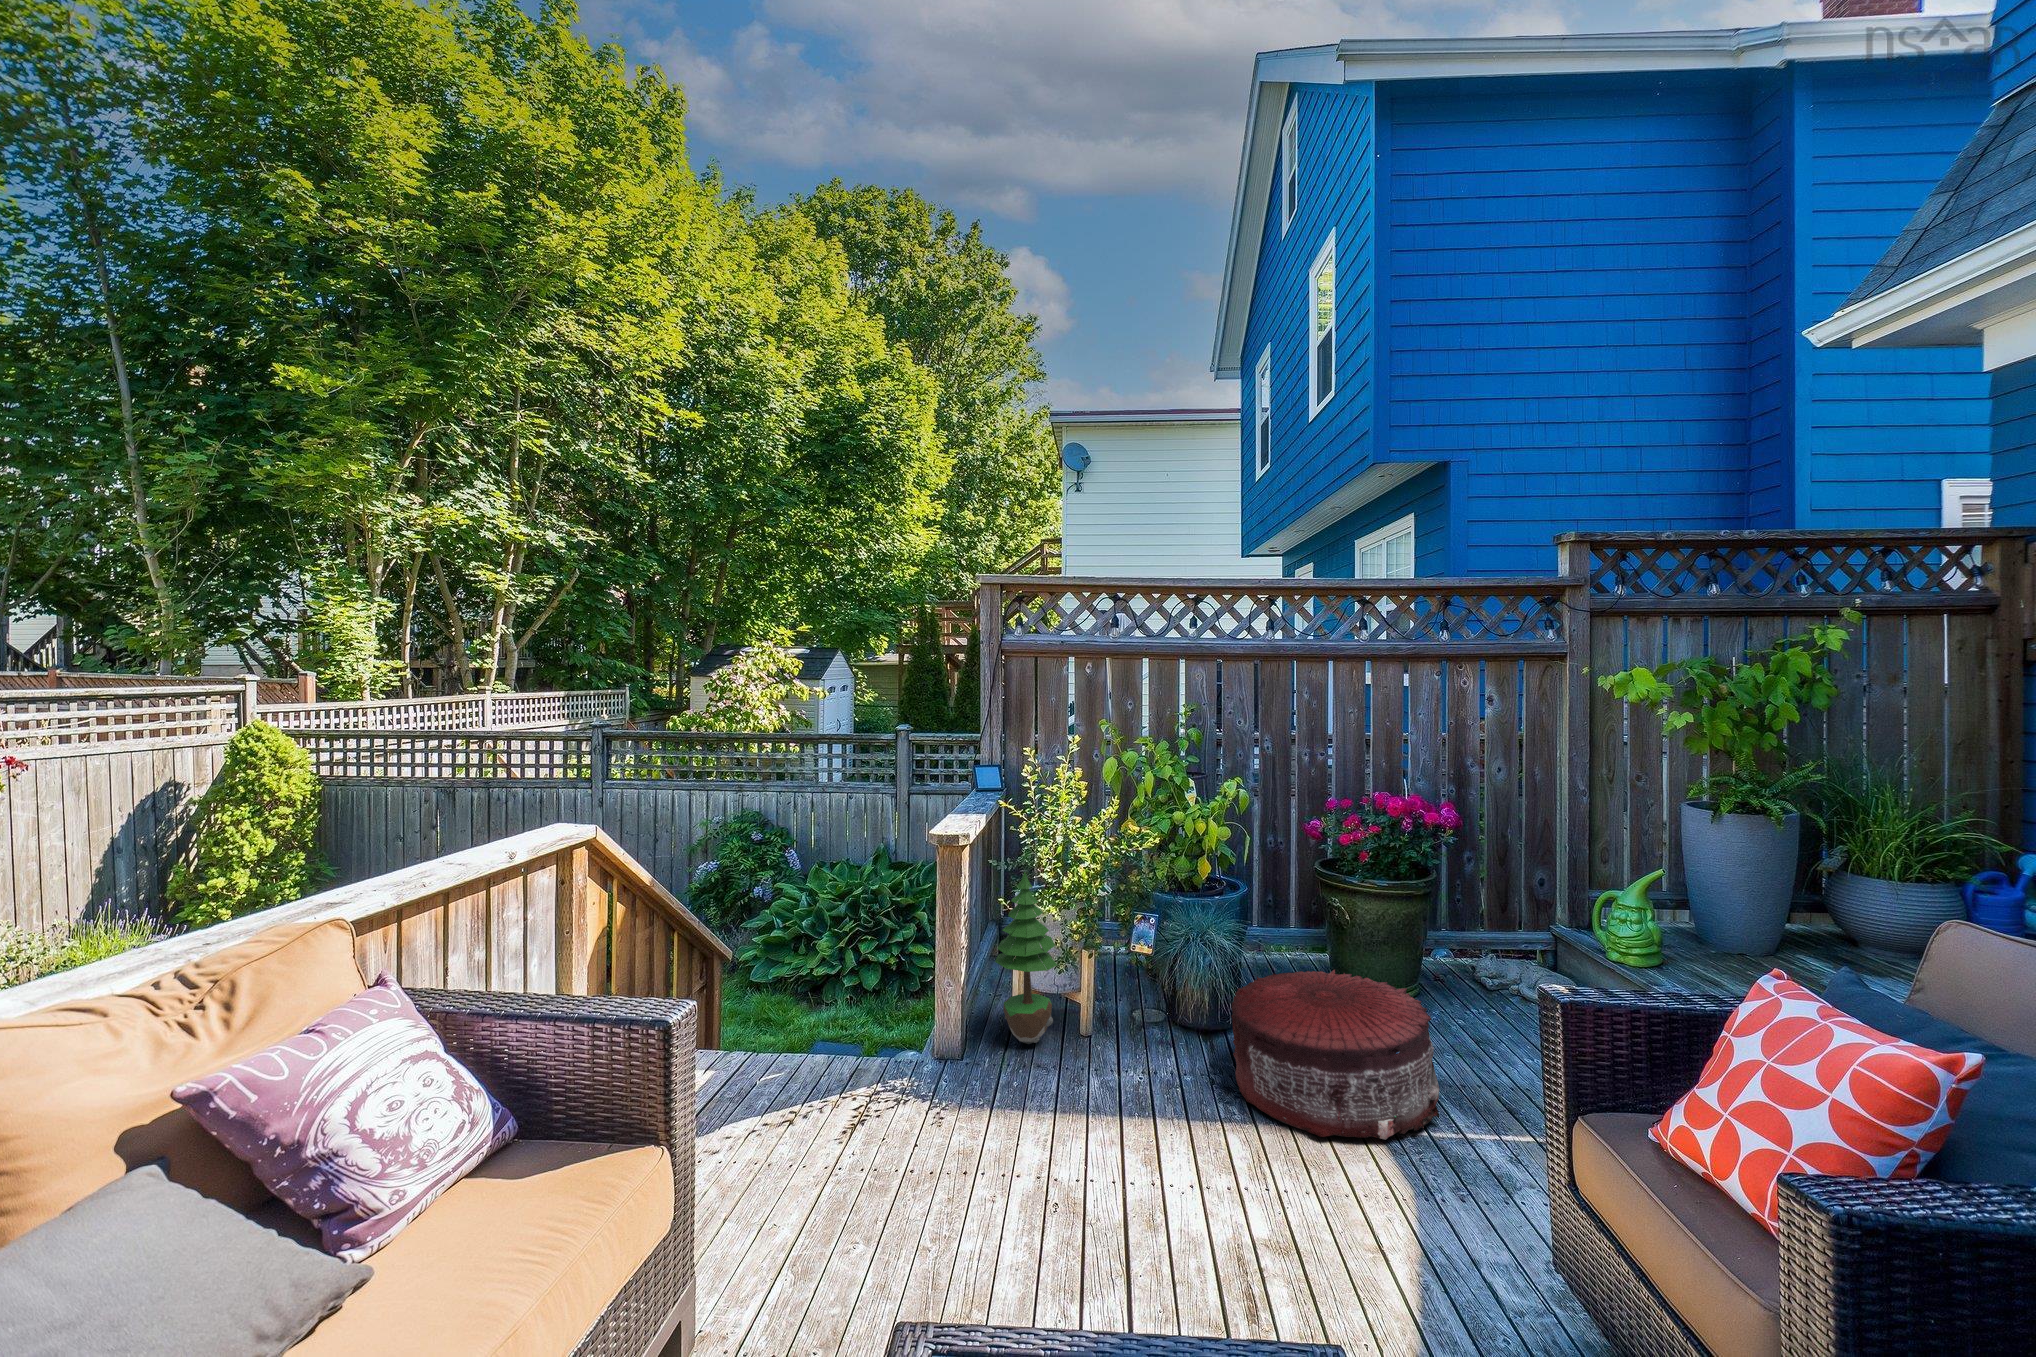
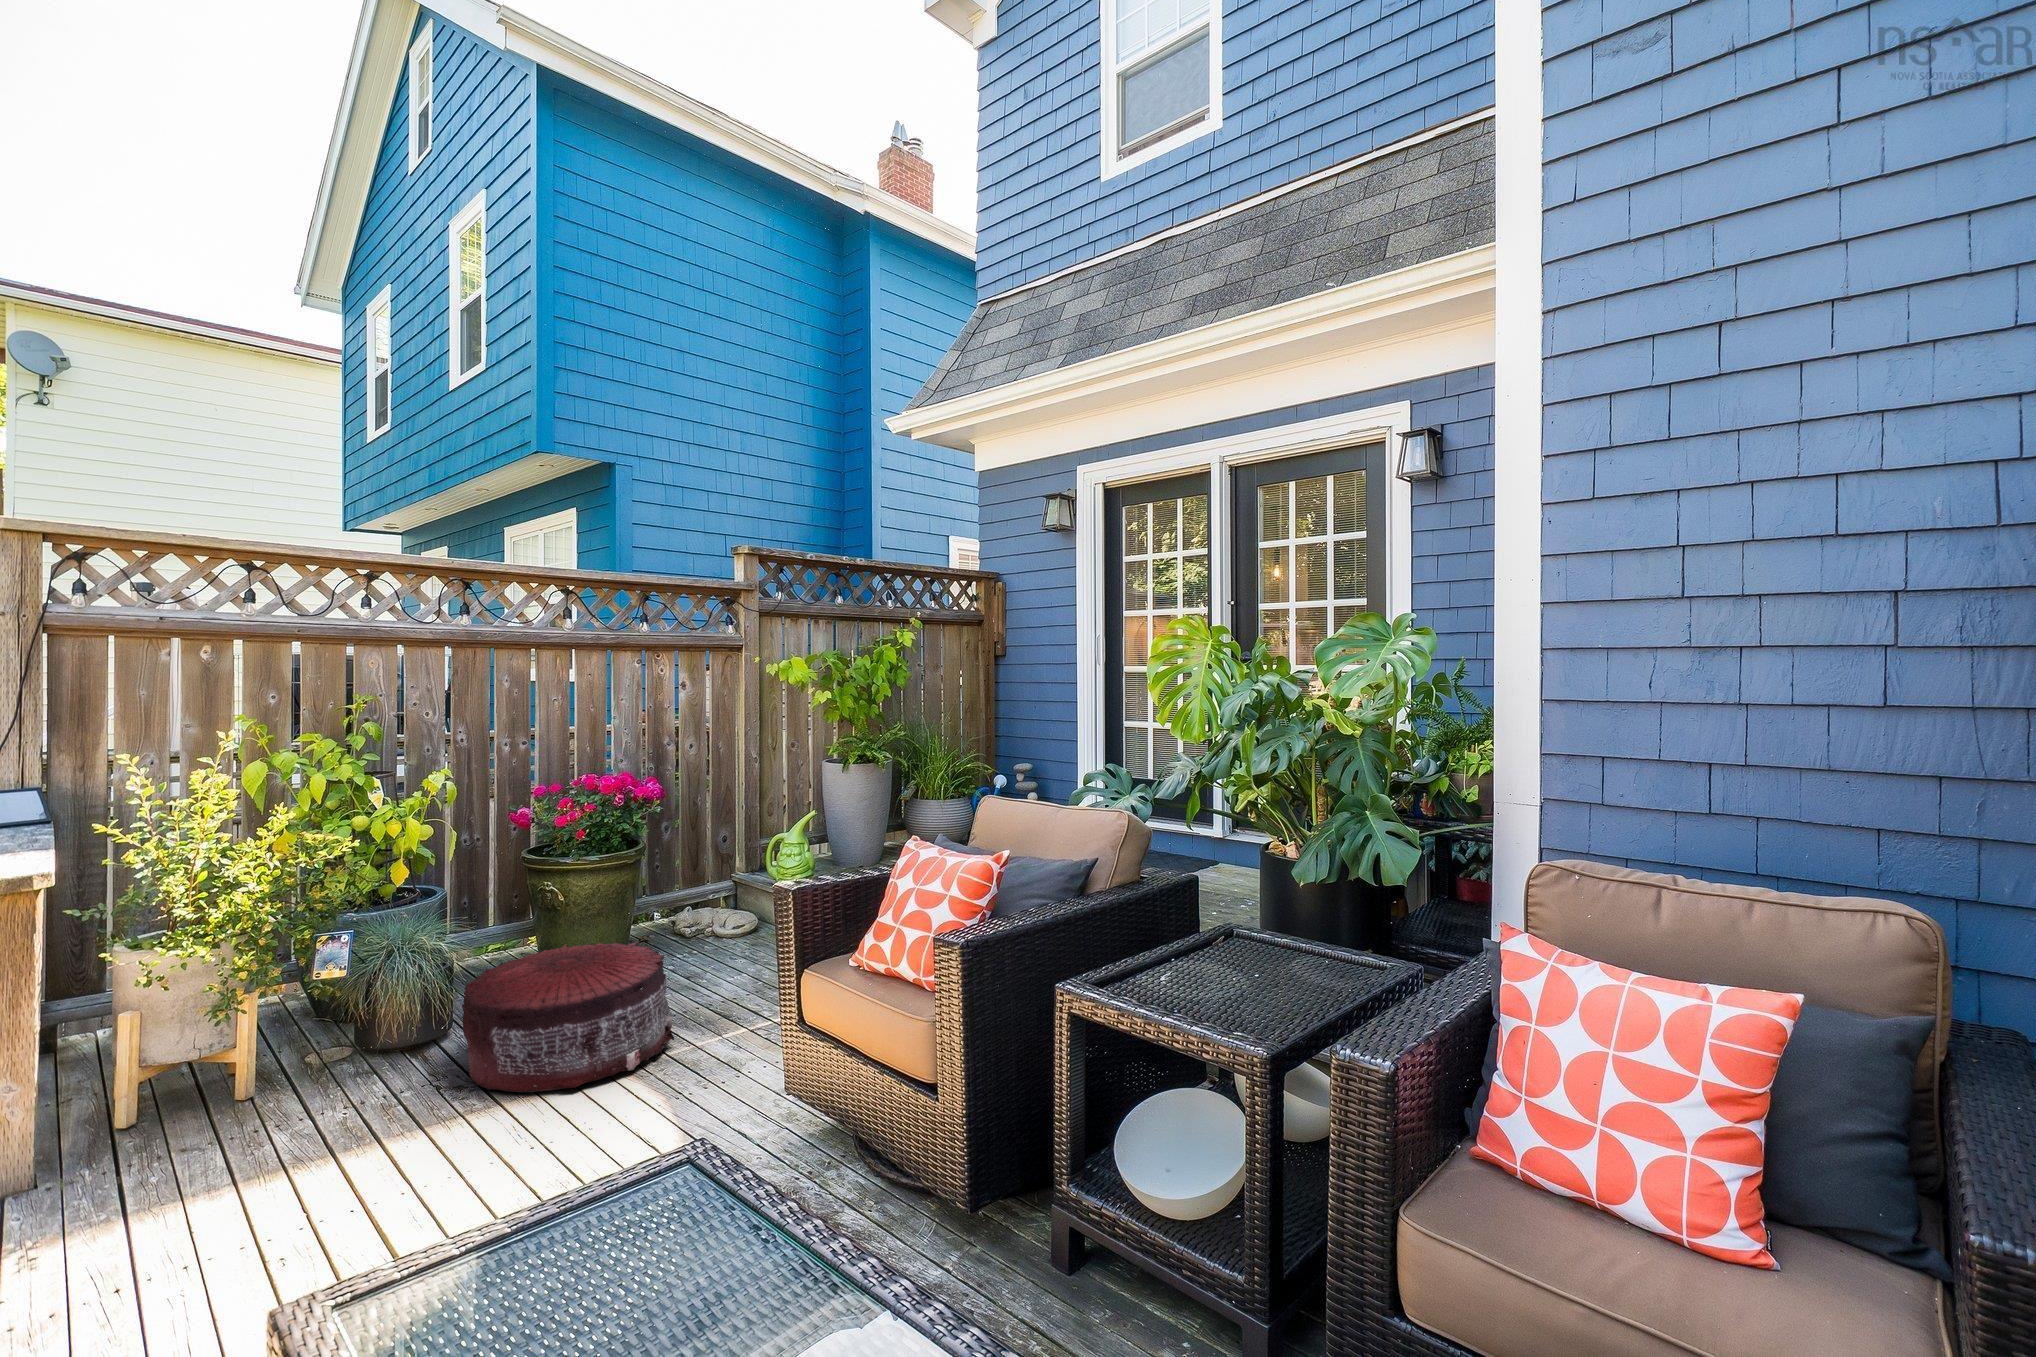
potted tree: present [995,872,1057,1044] -> none [100,906,211,1136]

